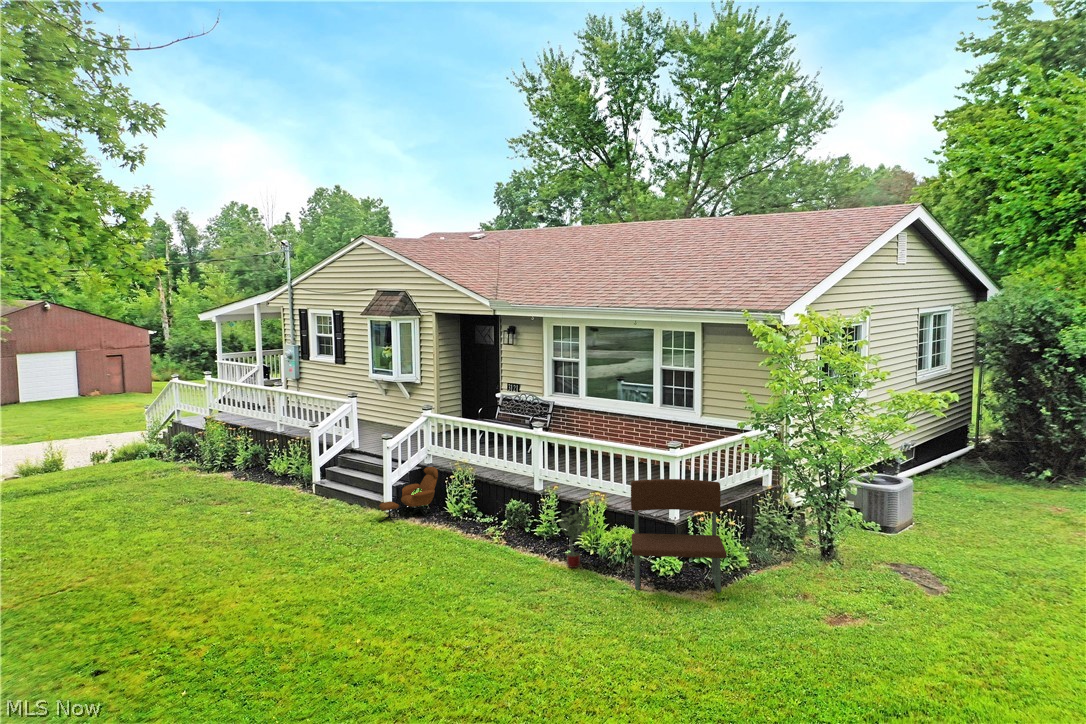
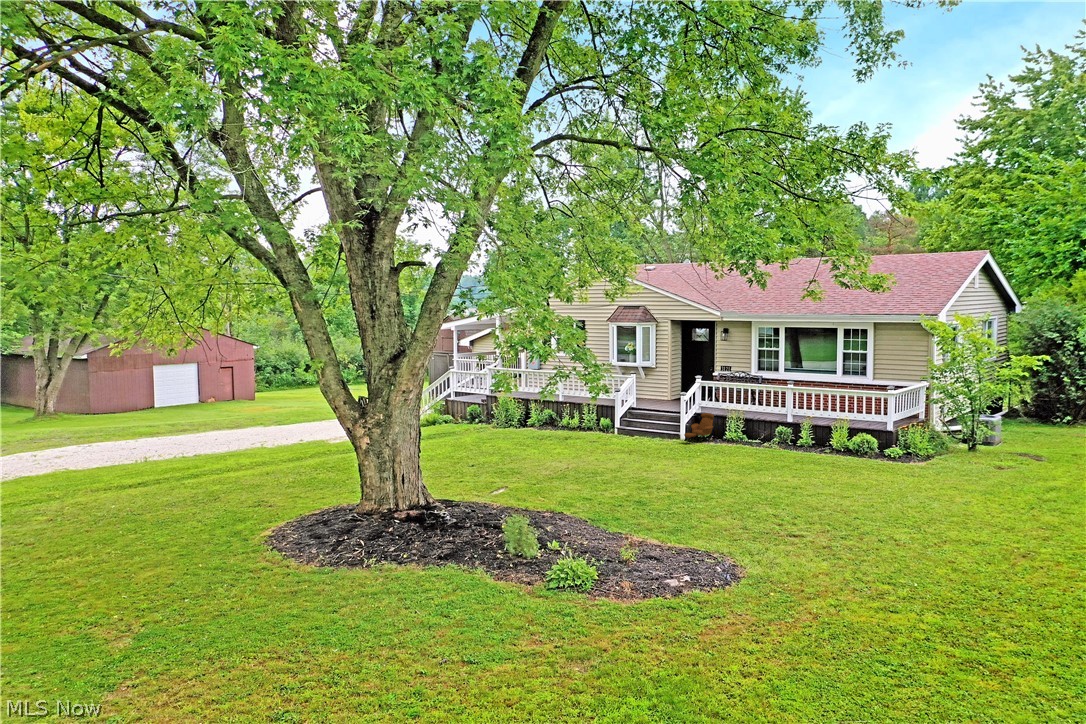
bench: present [631,479,727,593] -> none [875,406,938,463]
potted tree: present [560,502,597,568] -> none [822,420,852,457]

